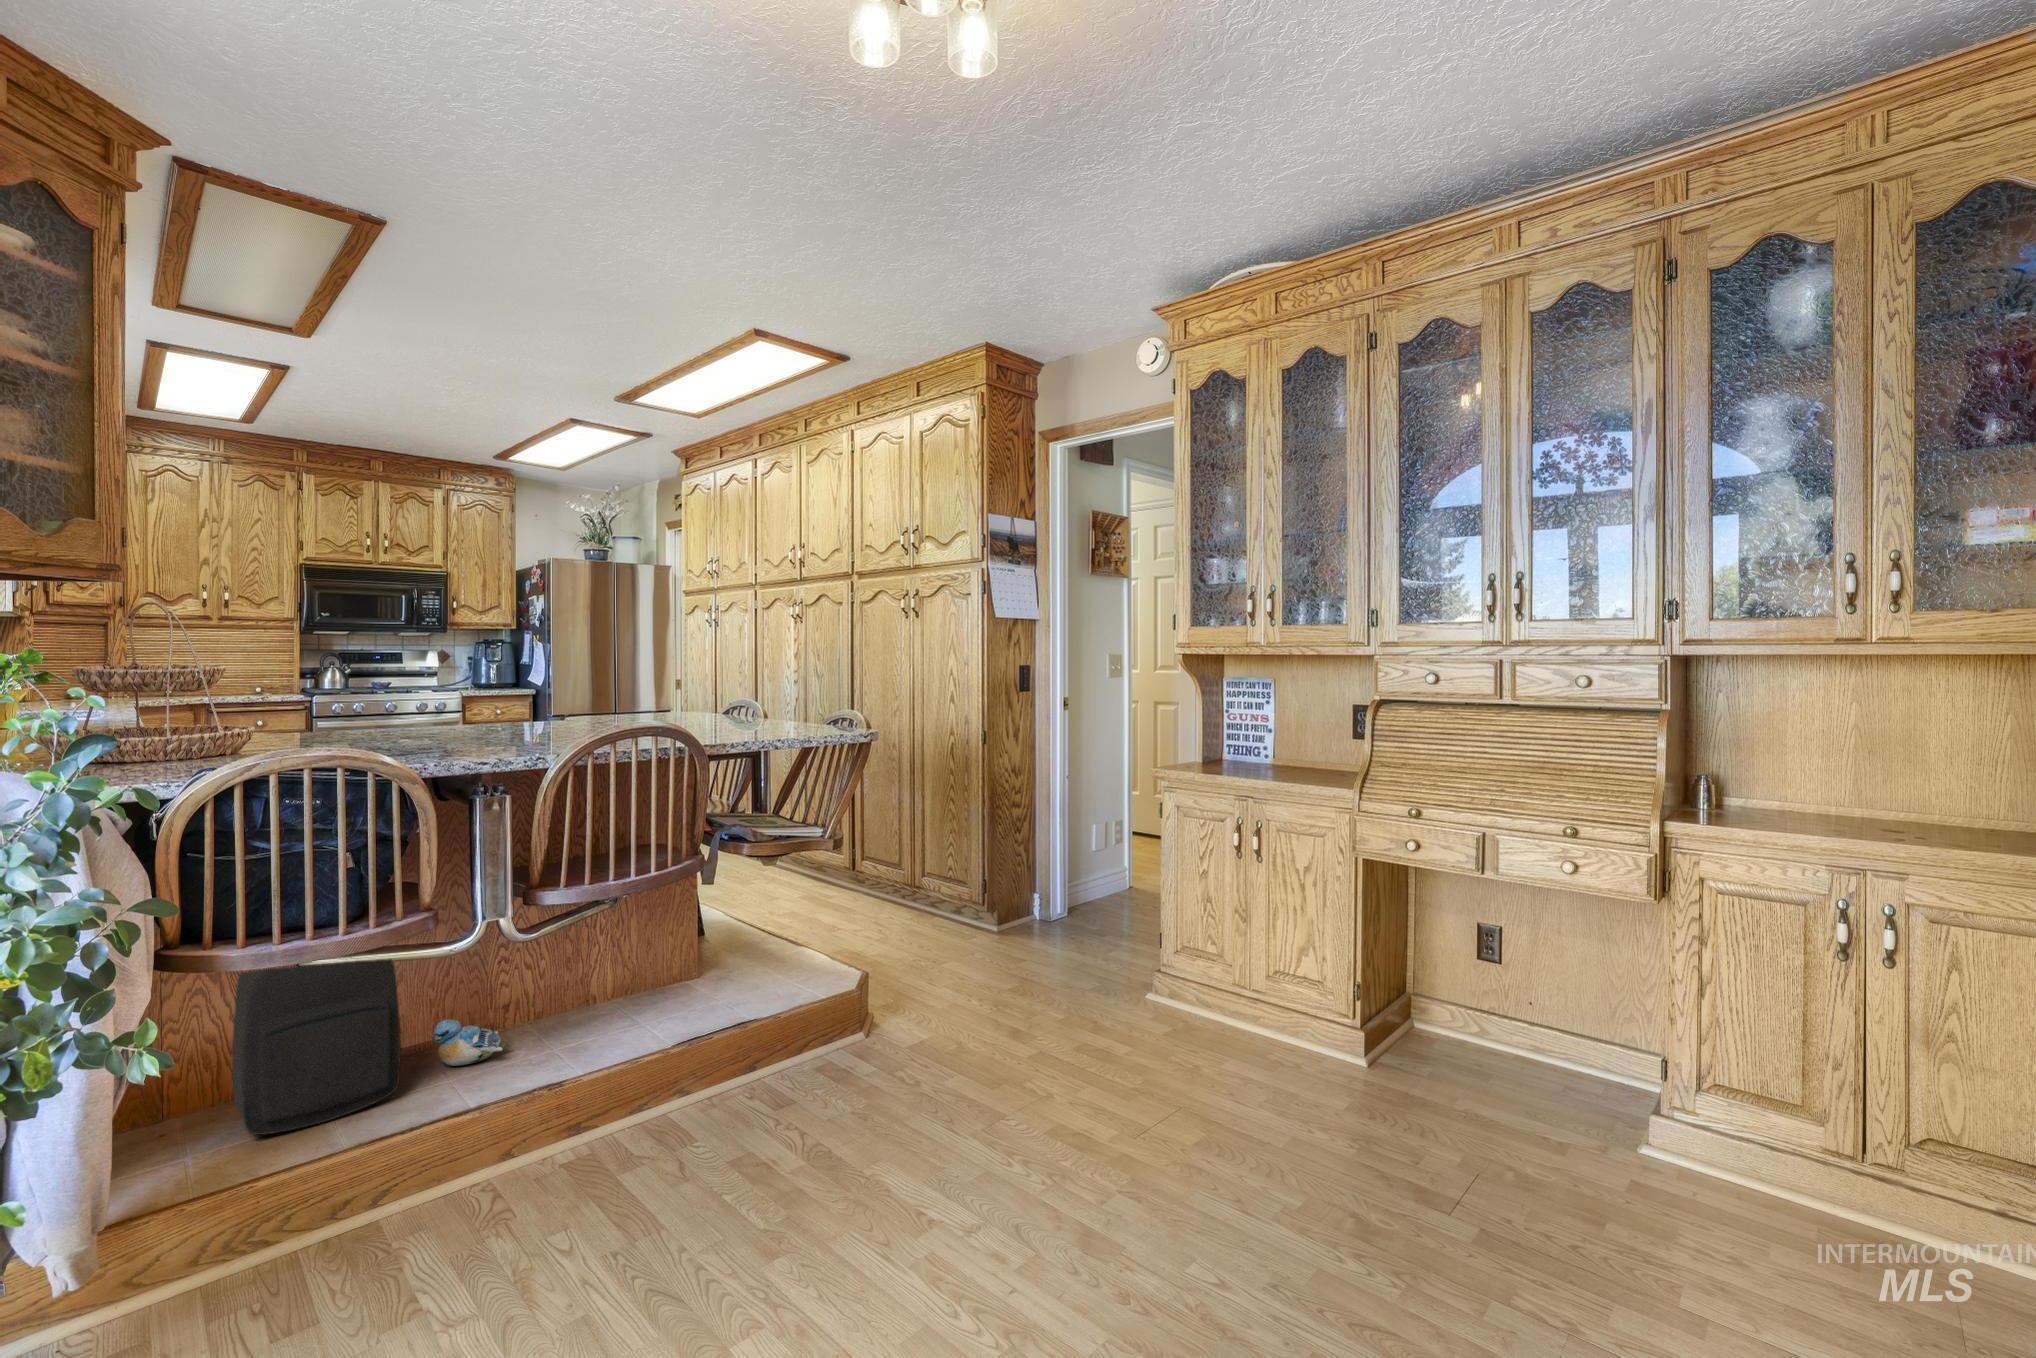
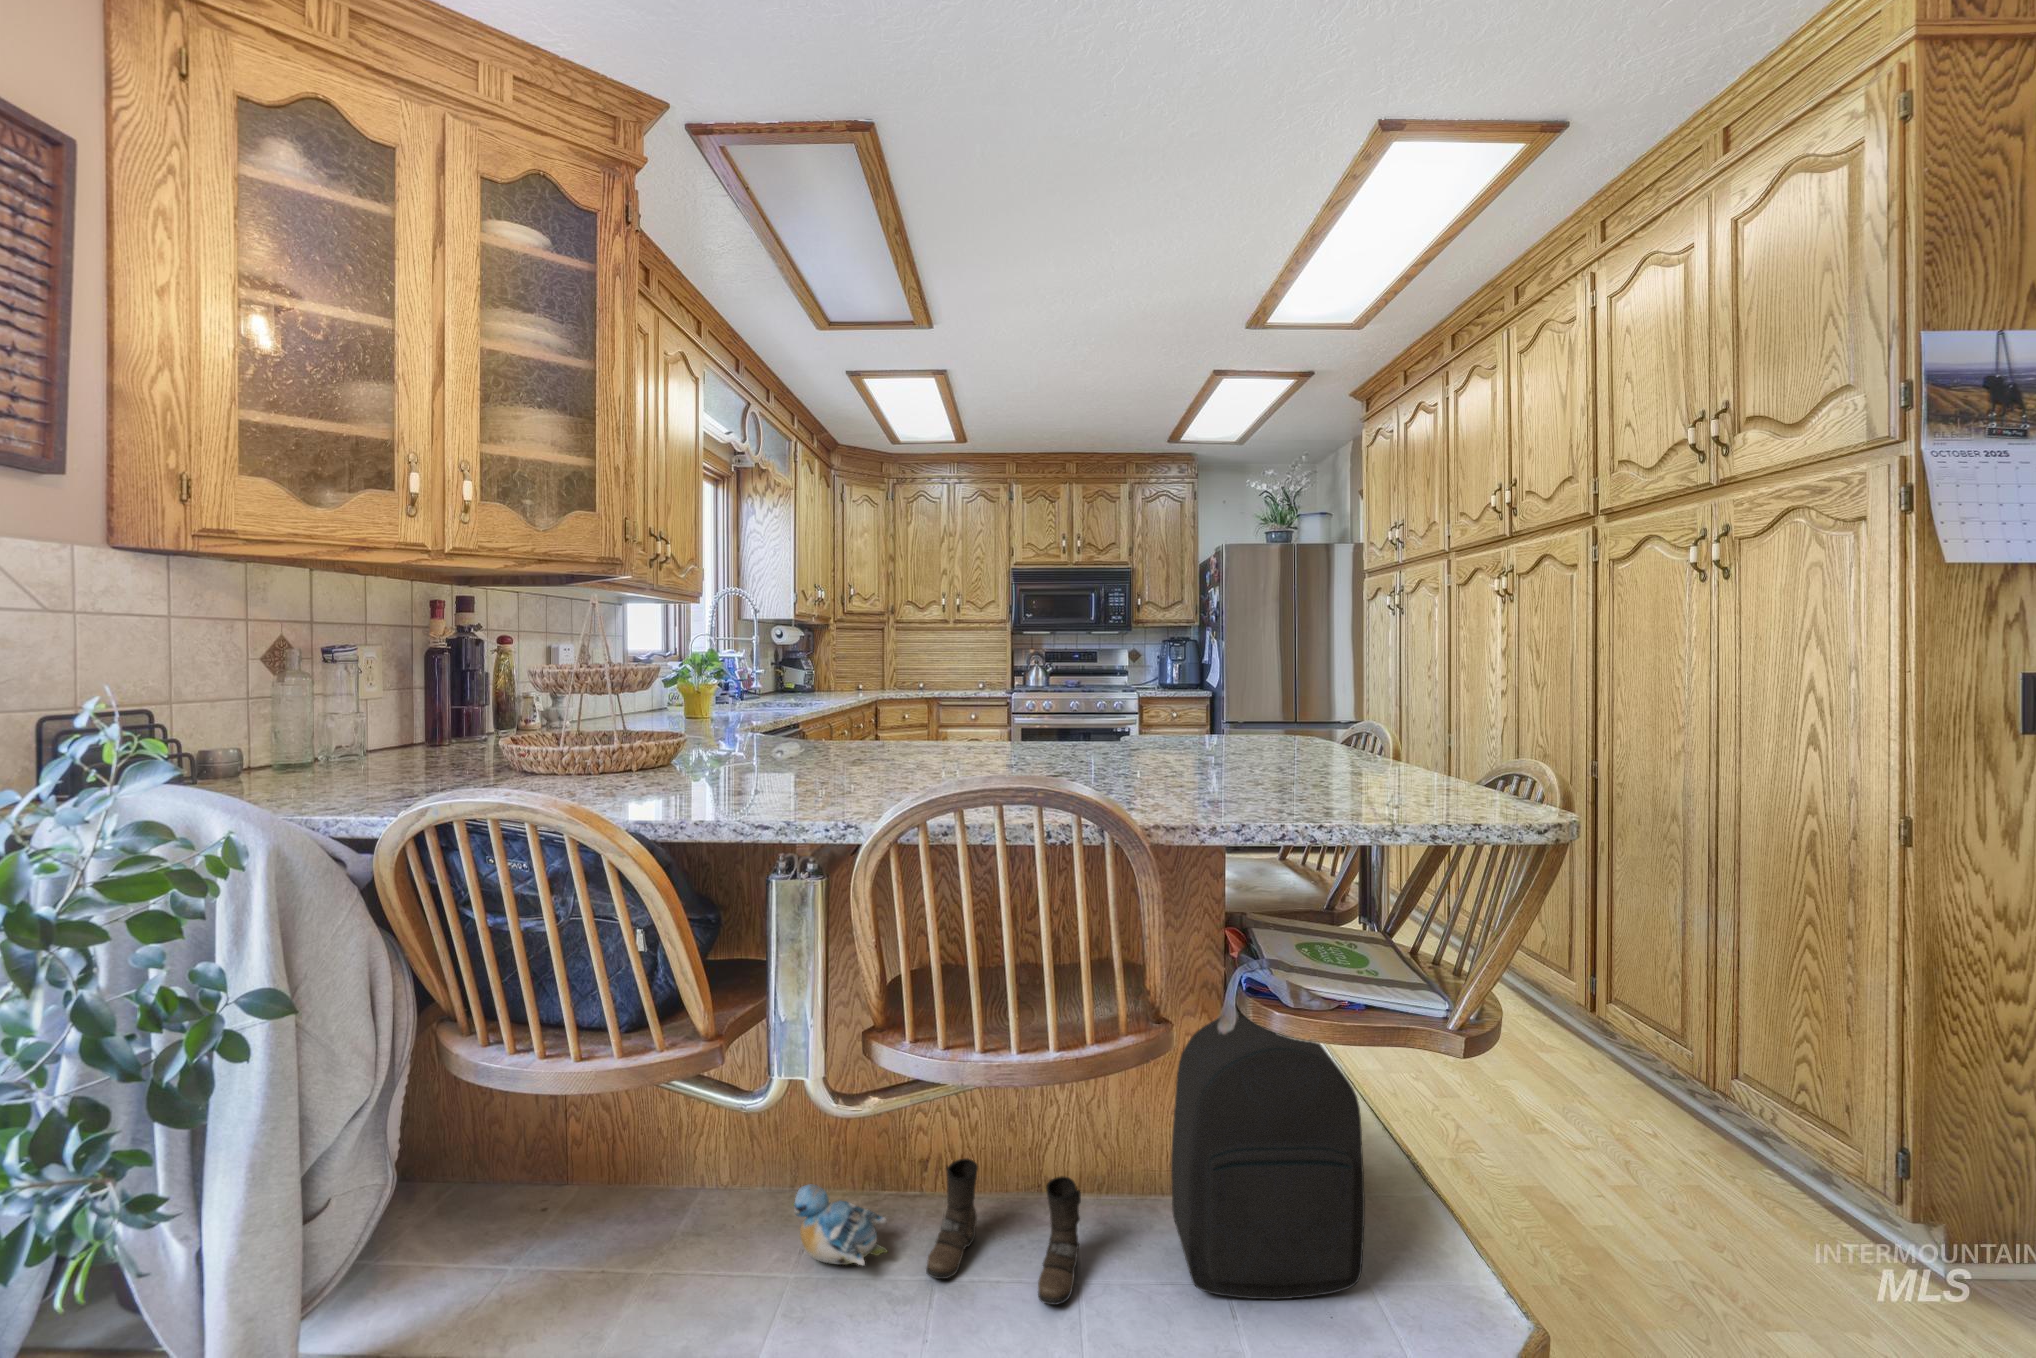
backpack: present [232,959,401,1135] -> present [1171,1017,1365,1299]
boots: none [538,971,639,1047] -> present [926,1159,1081,1305]

